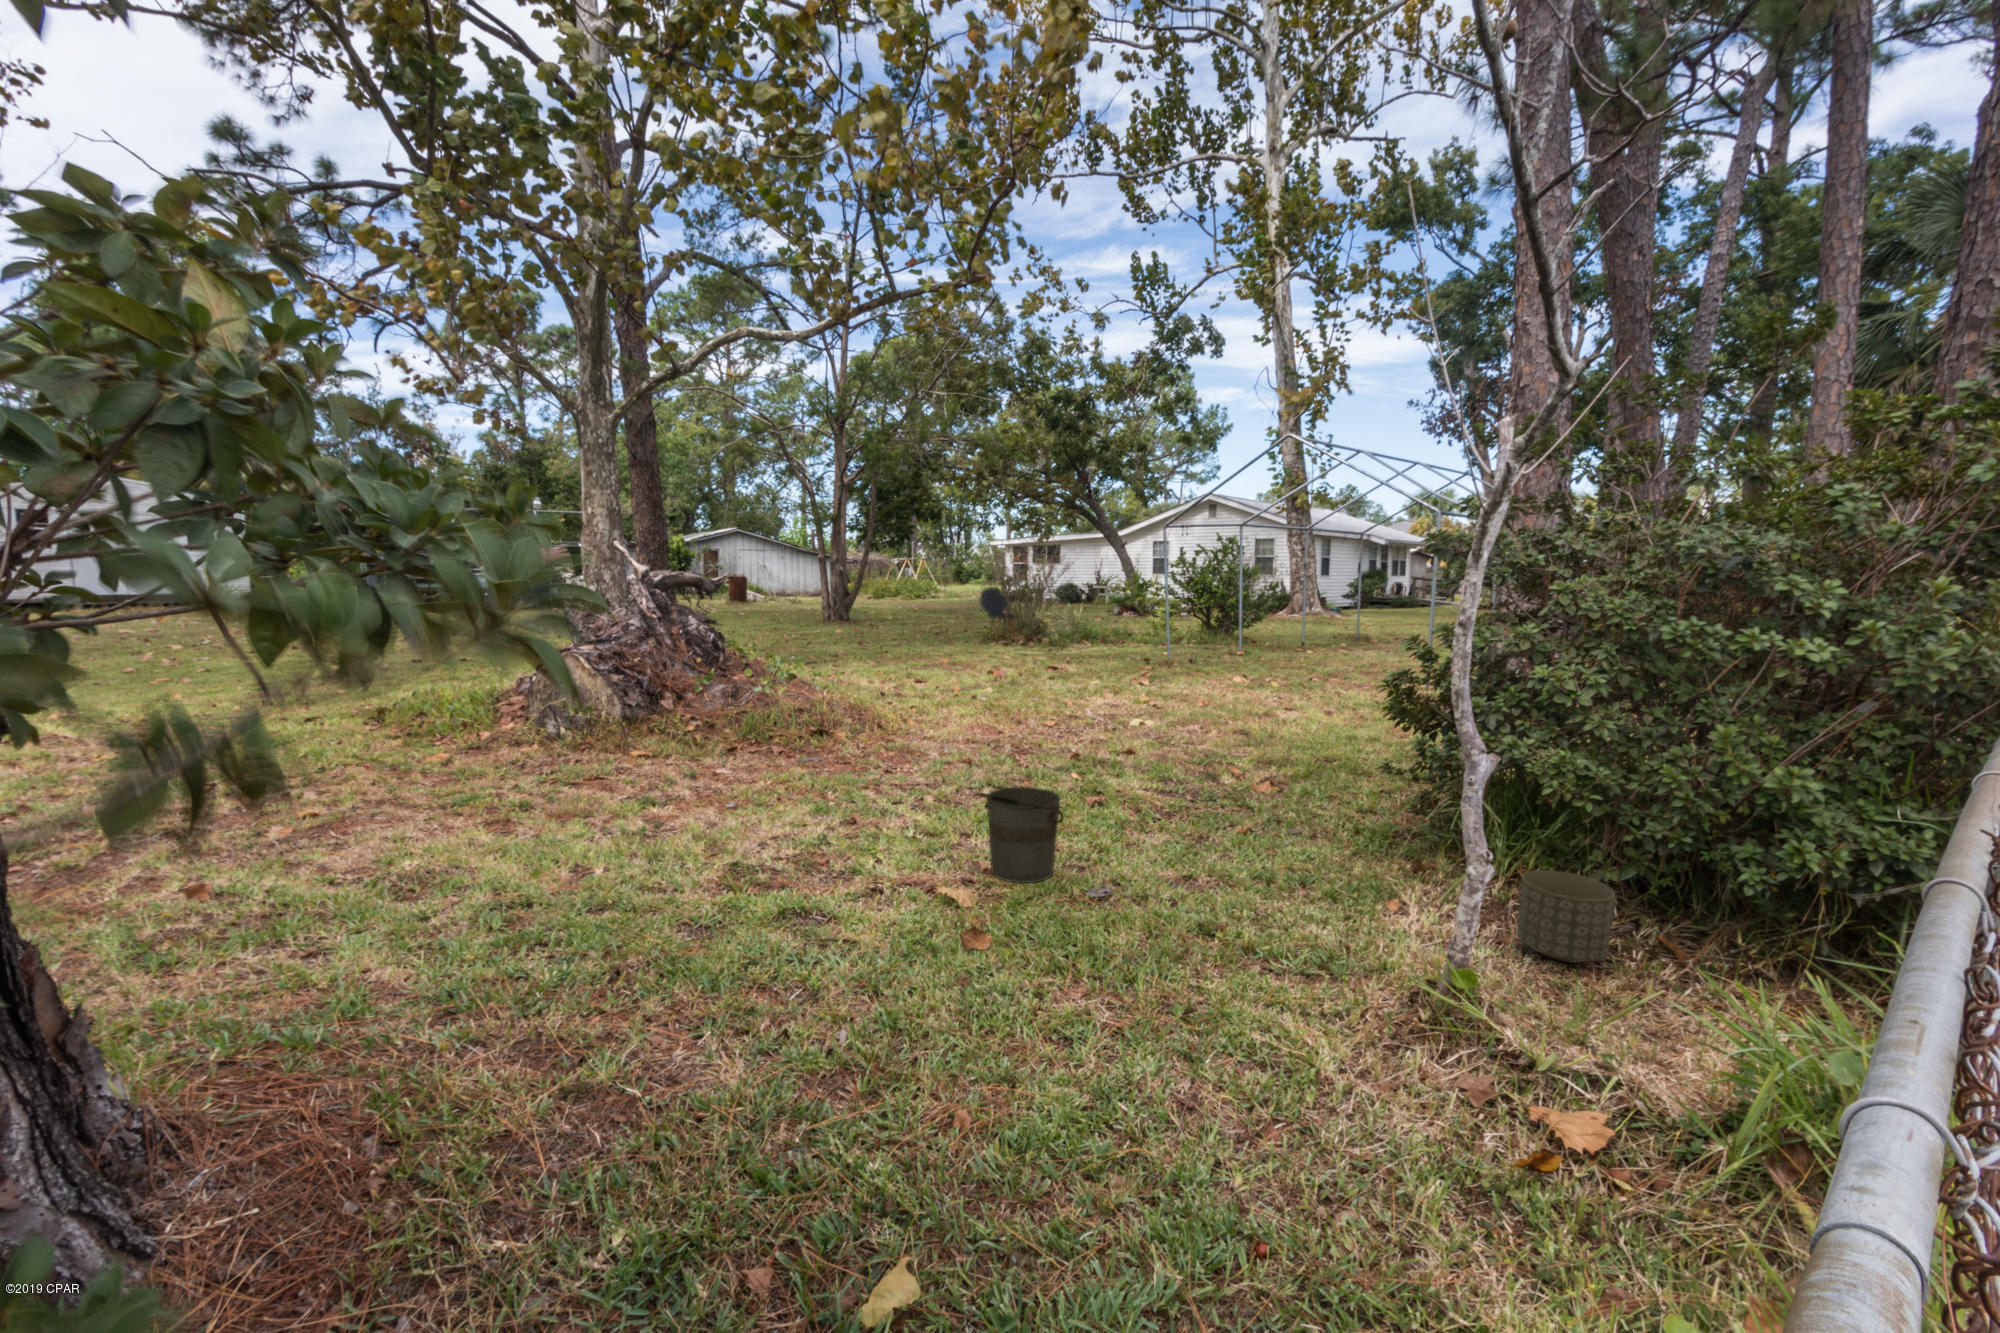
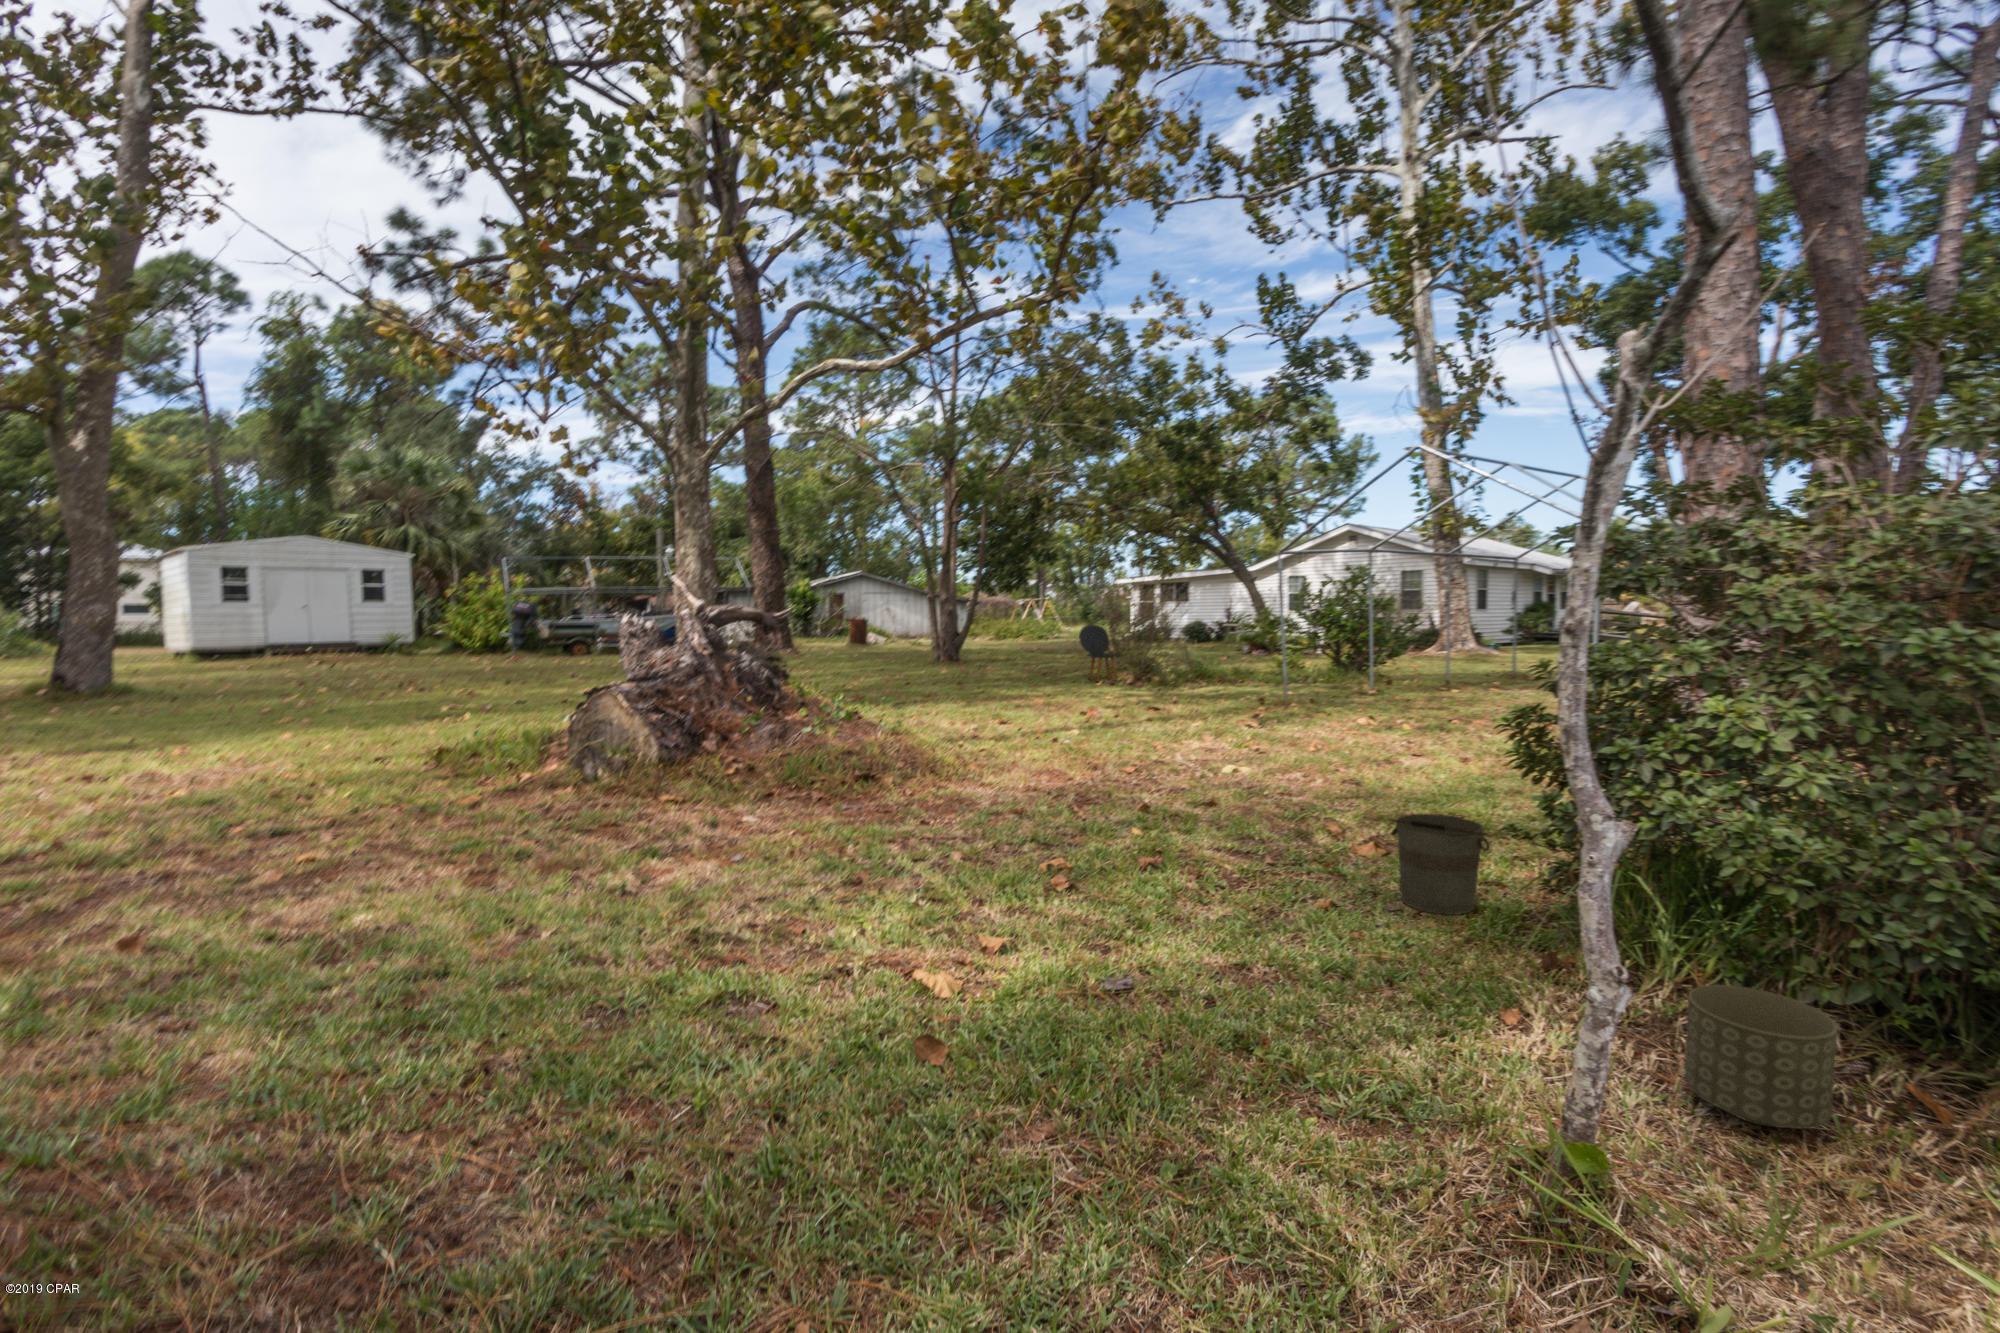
bucket: present [979,787,1064,883] -> present [1389,814,1490,915]

